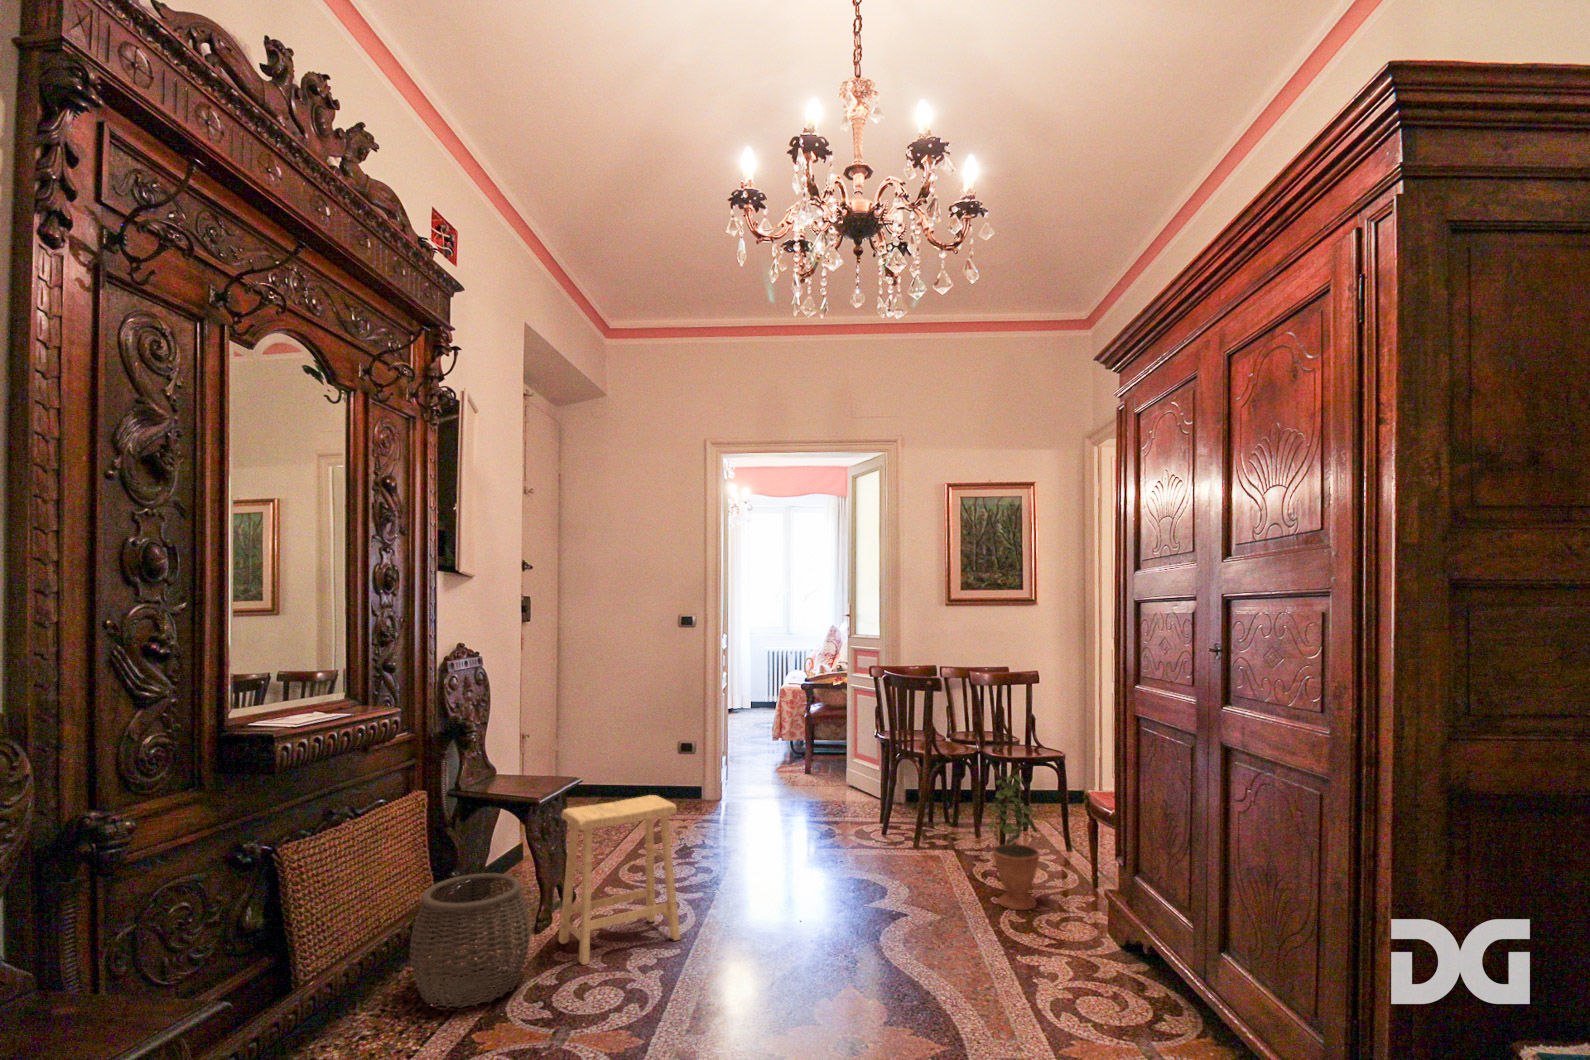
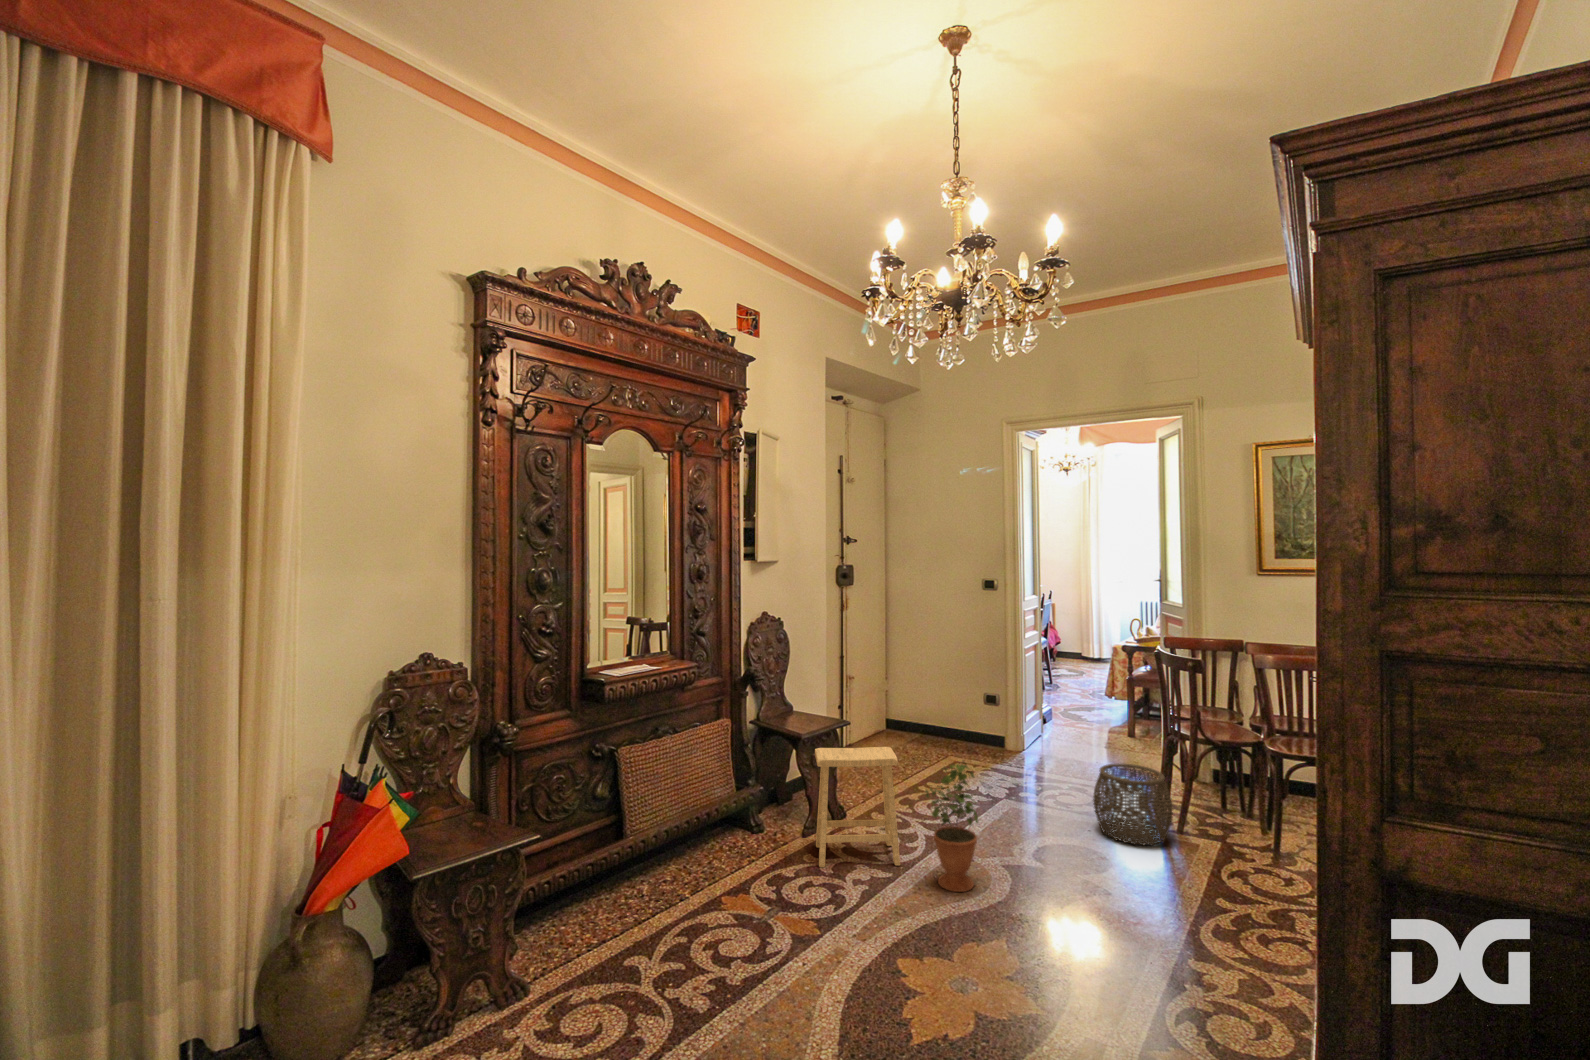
potted plant: present [984,771,1039,910] -> present [925,761,978,892]
woven basket: present [410,873,531,1008] -> present [1093,763,1173,845]

